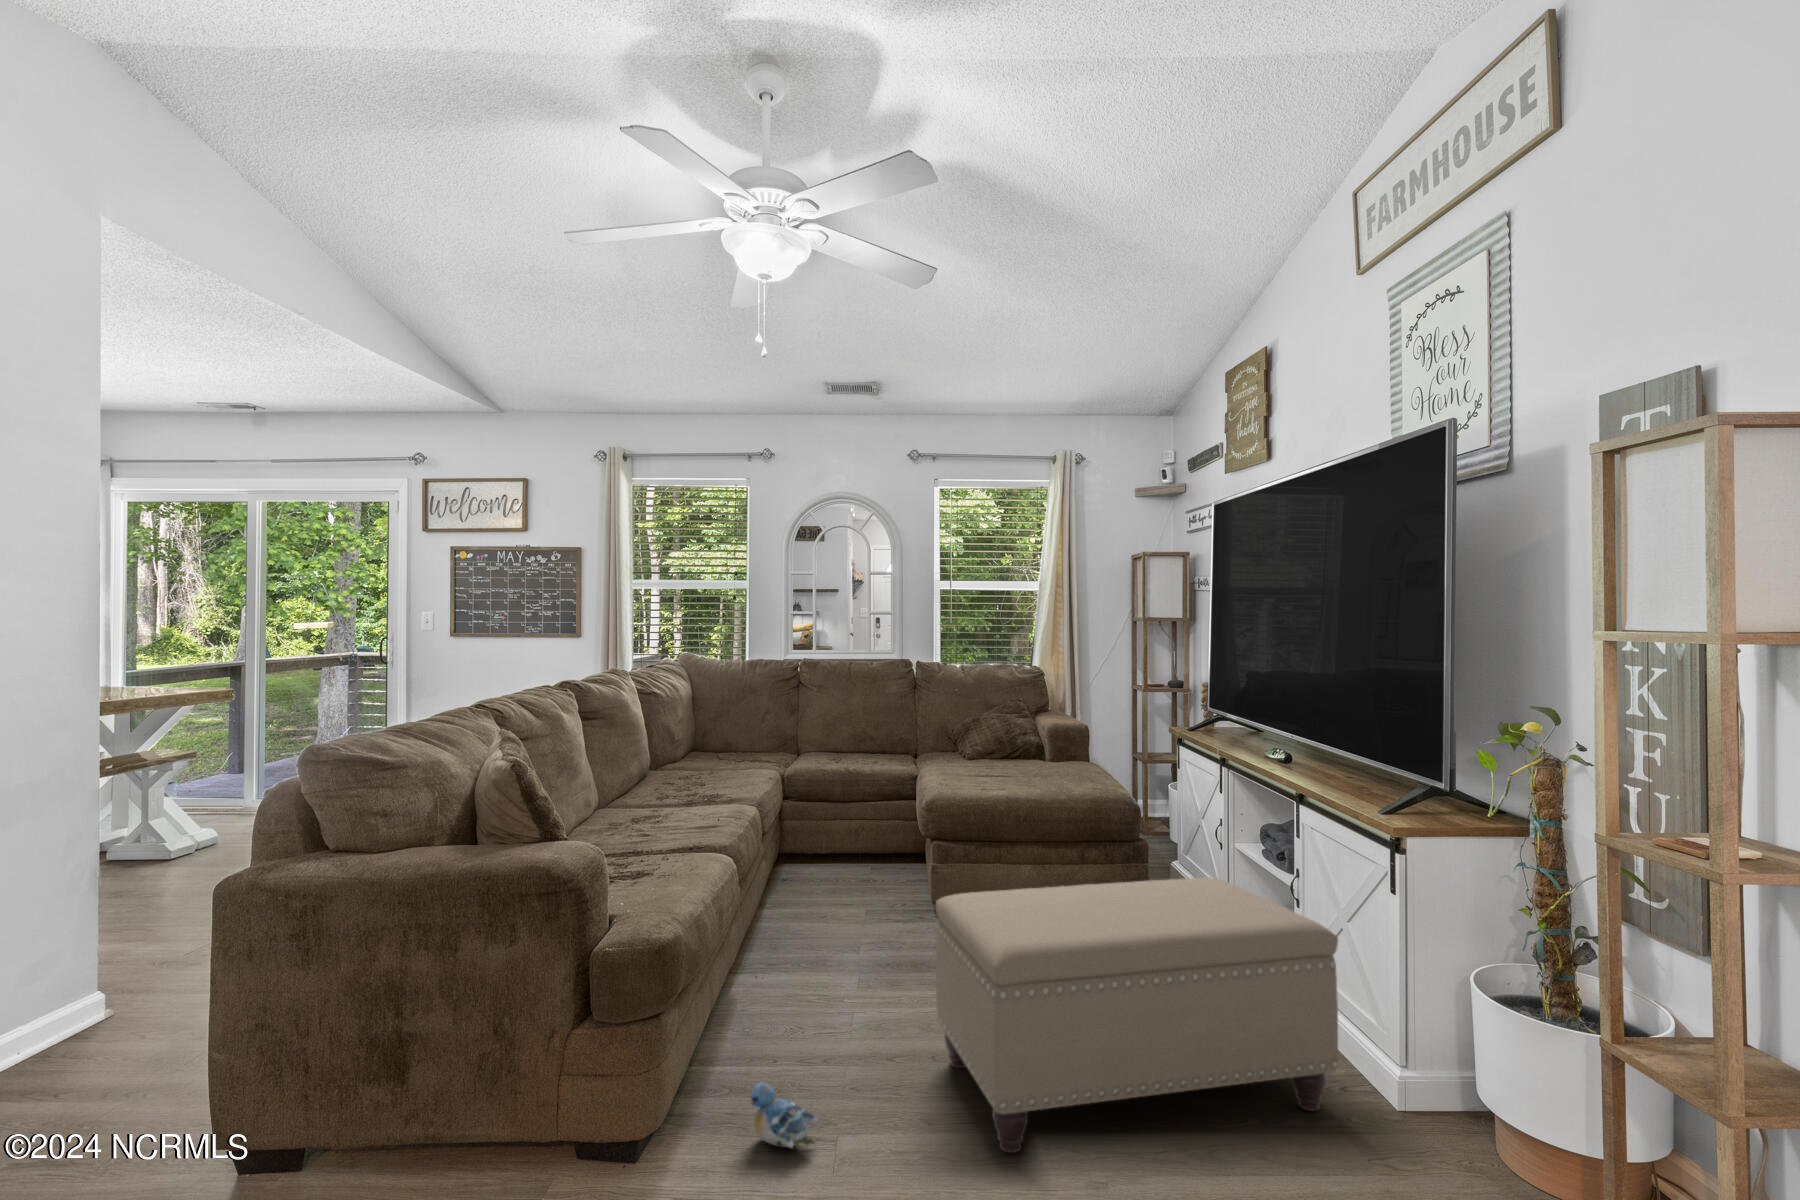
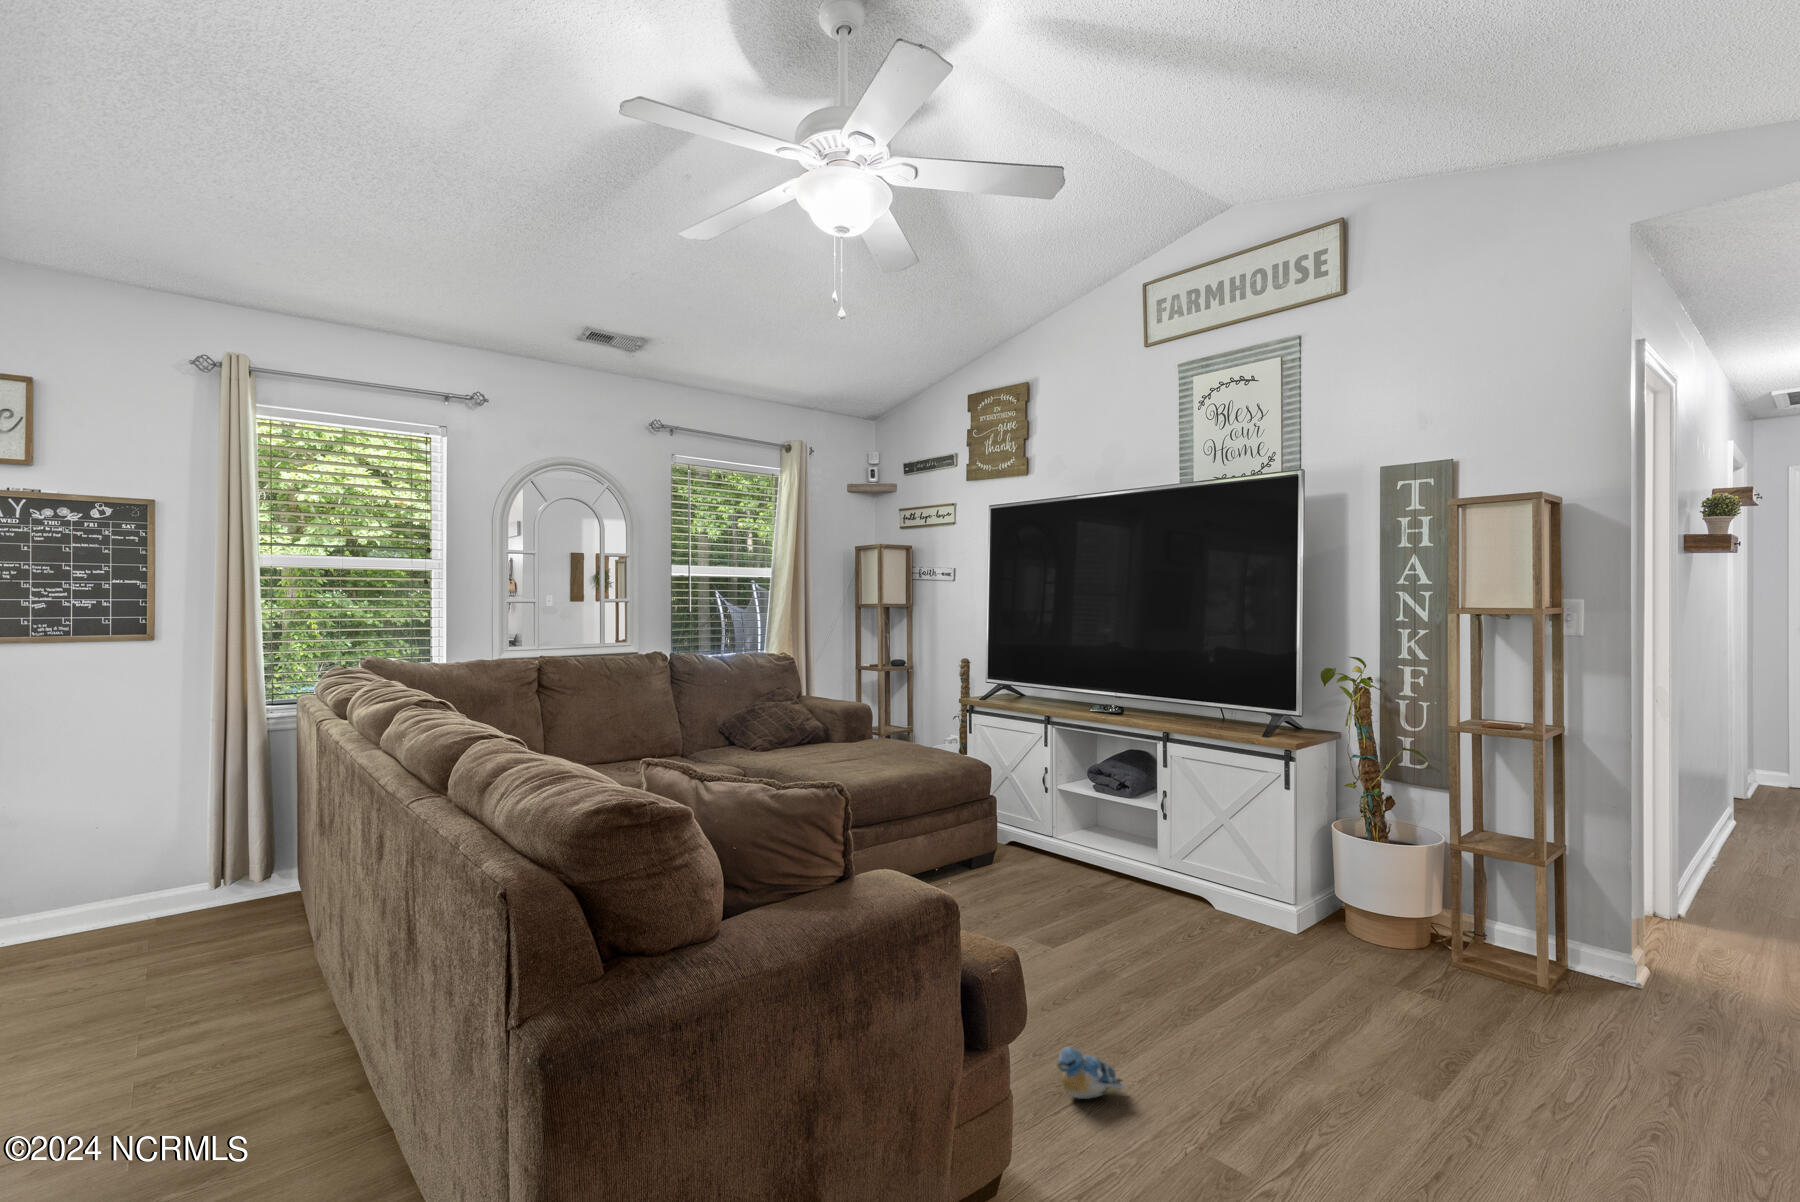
ottoman: present [936,877,1338,1153] -> none [1054,803,1296,1032]

